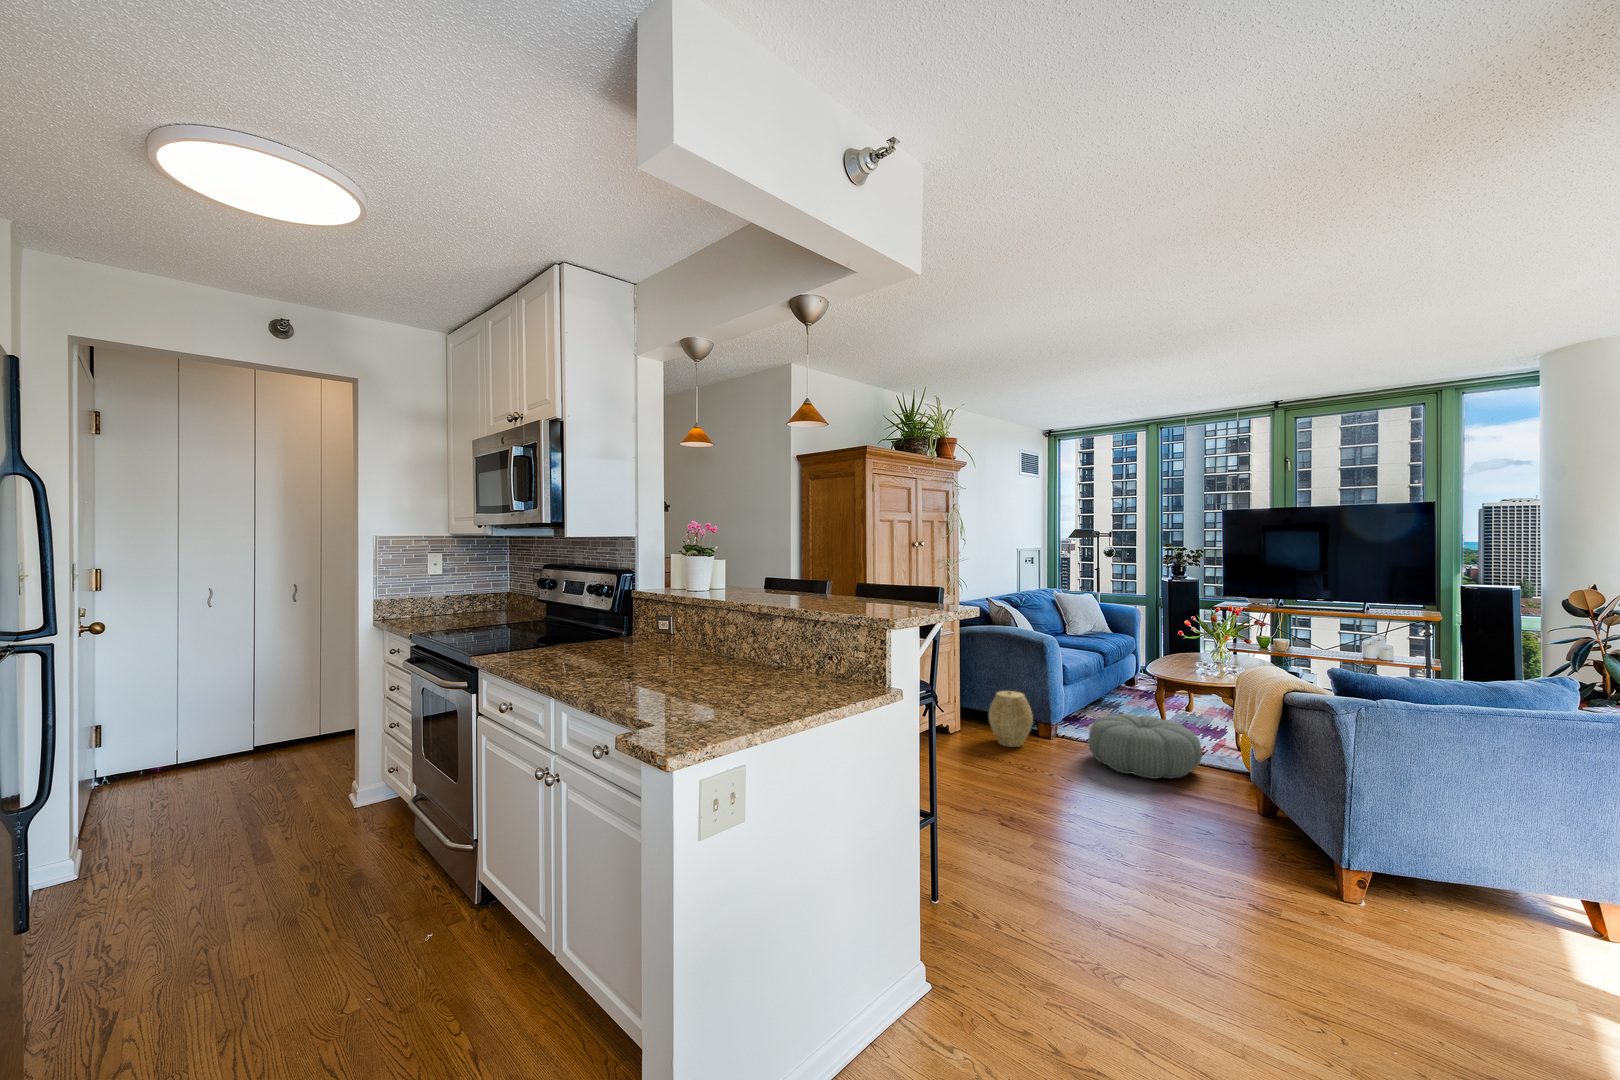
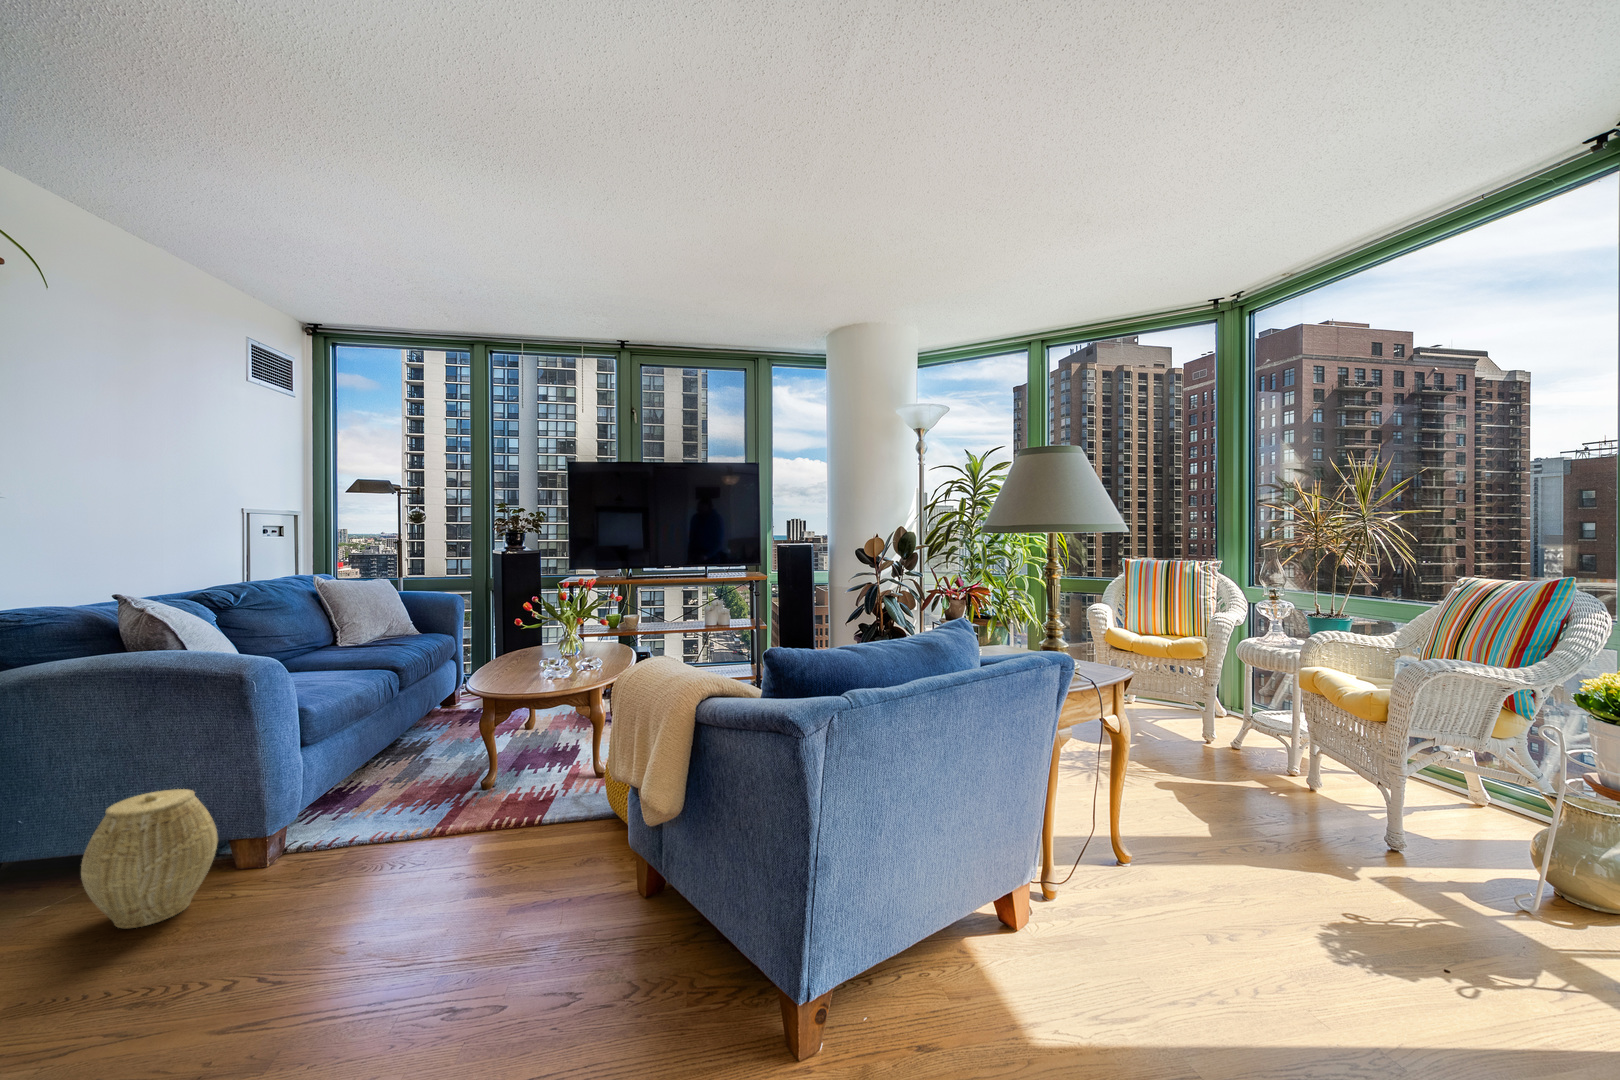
pouf: present [1088,714,1202,778] -> none [345,767,552,900]

